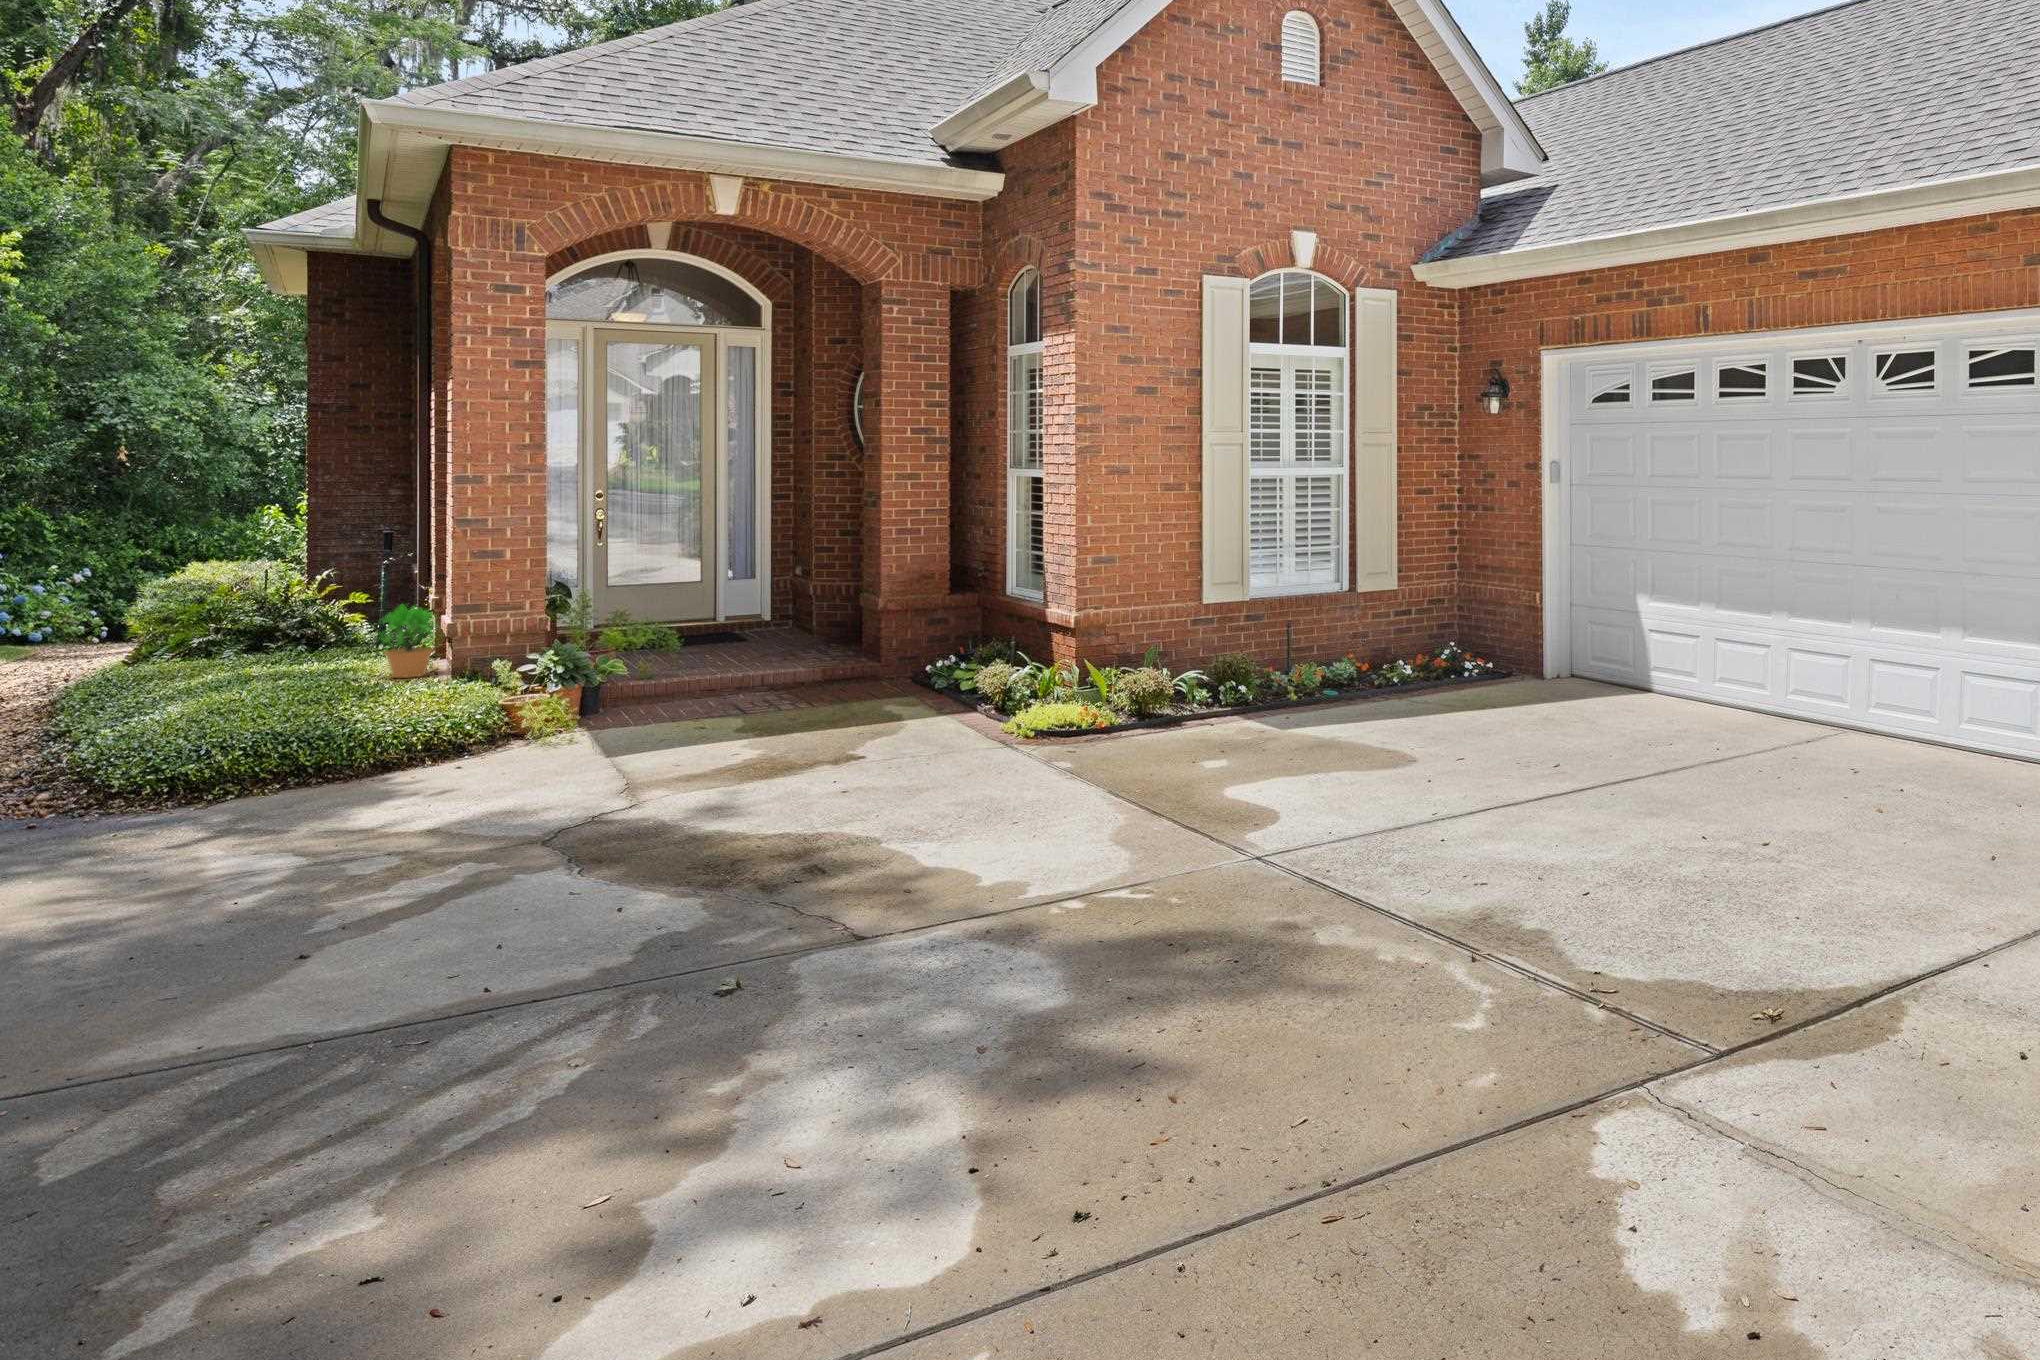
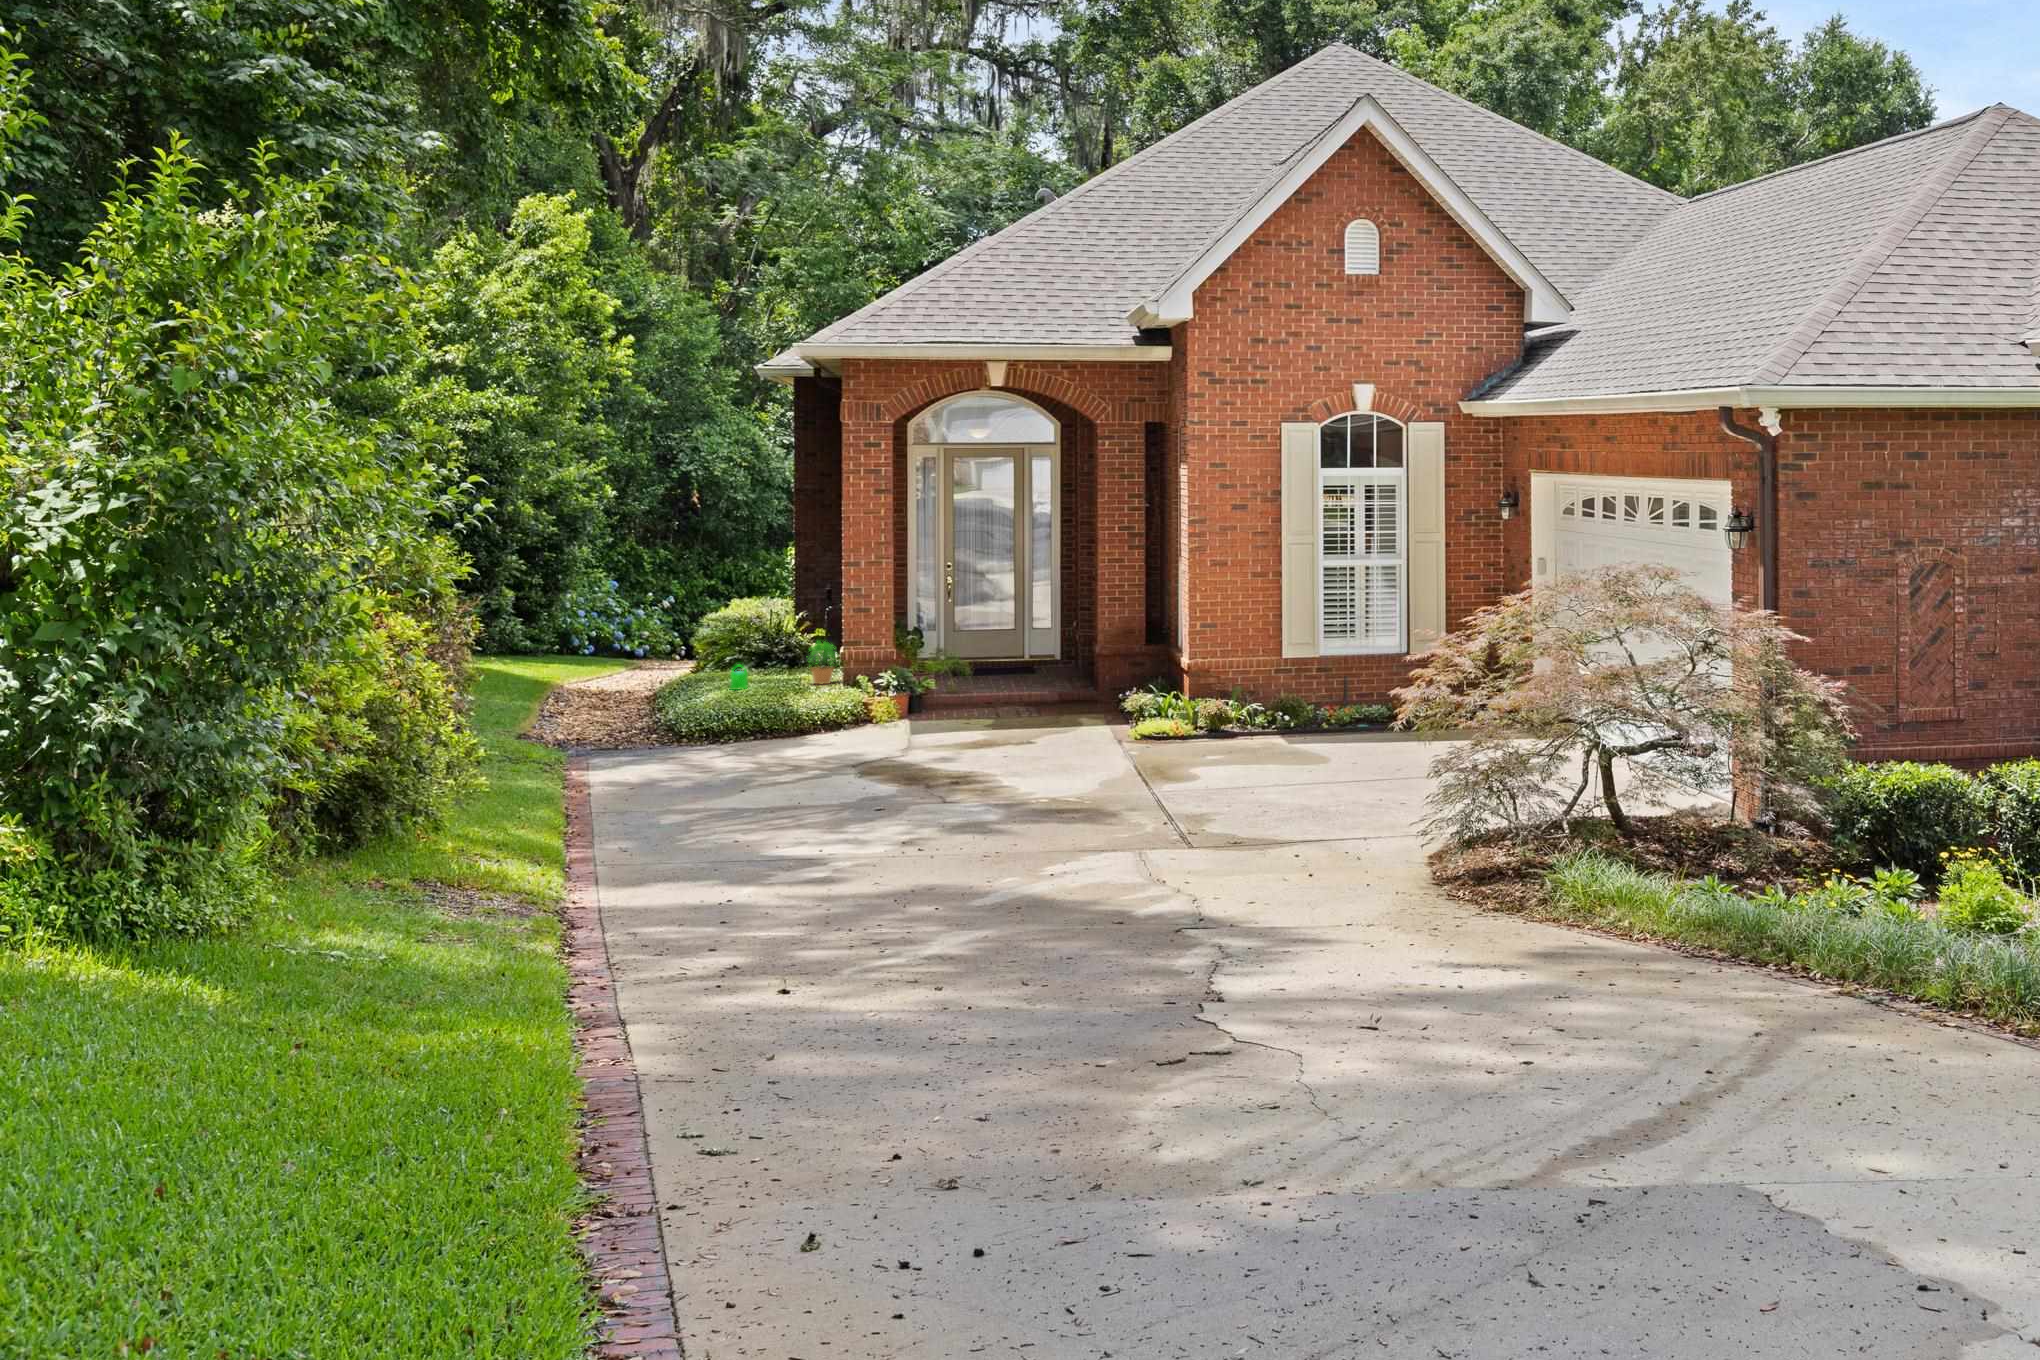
watering can: none [211,651,256,696] -> present [730,665,748,690]

